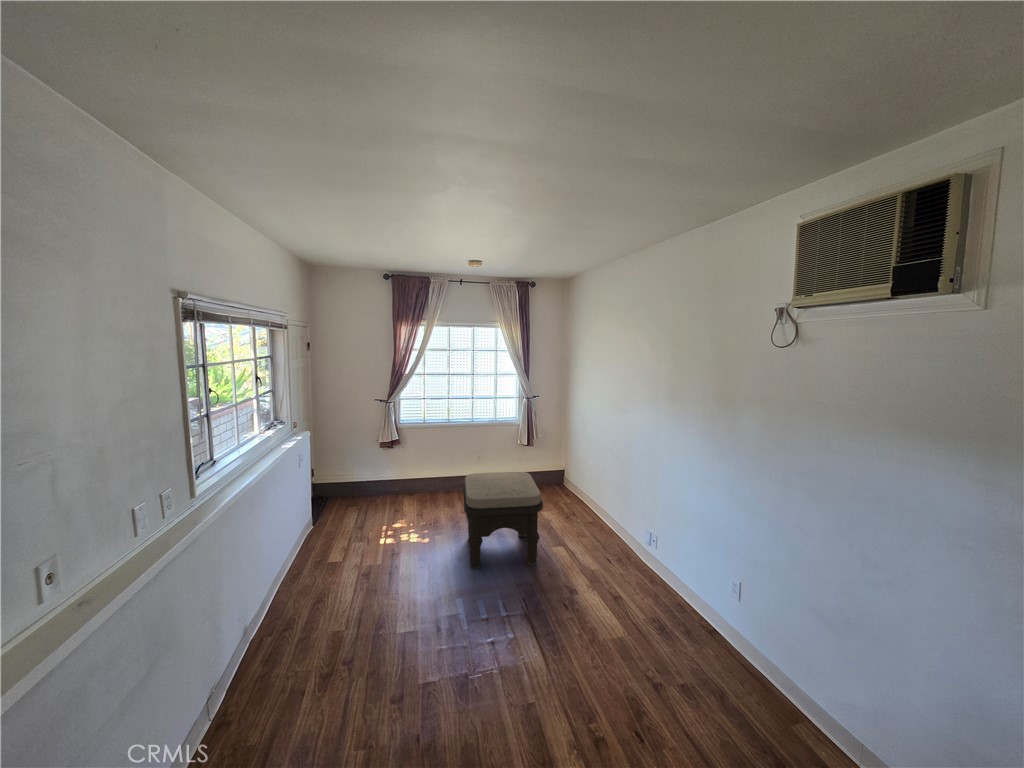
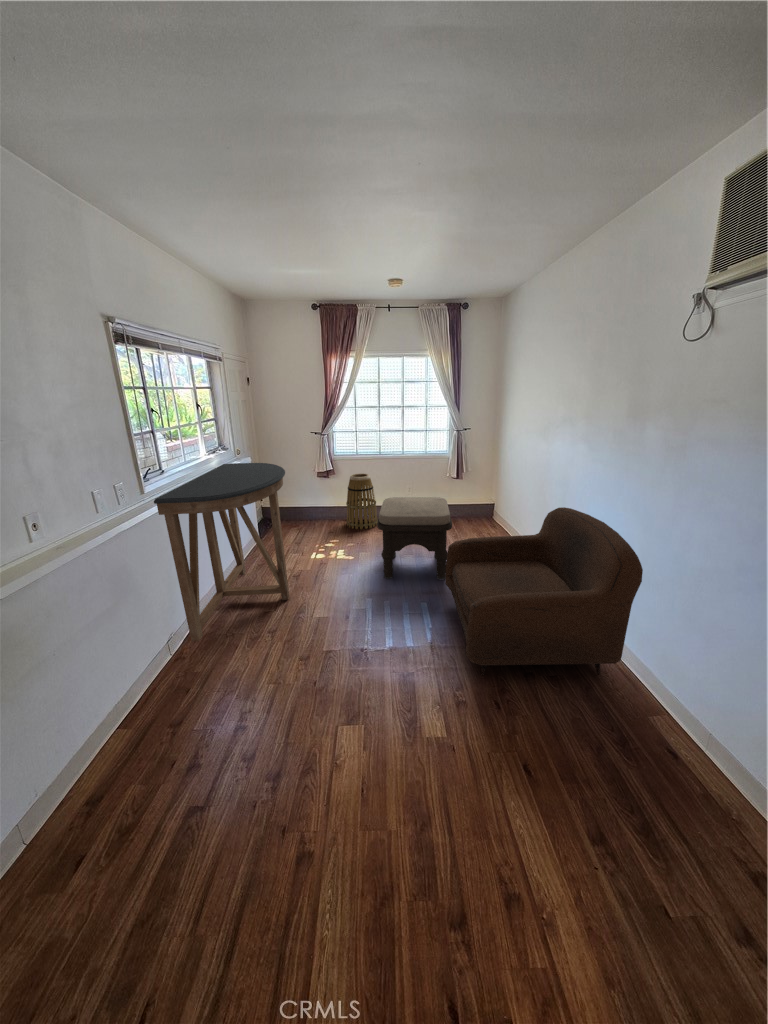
console table: none [211,443,368,702] -> present [154,463,289,641]
basket: none [413,443,448,505] -> present [346,474,378,529]
armchair: none [545,486,753,695] -> present [445,507,643,676]

